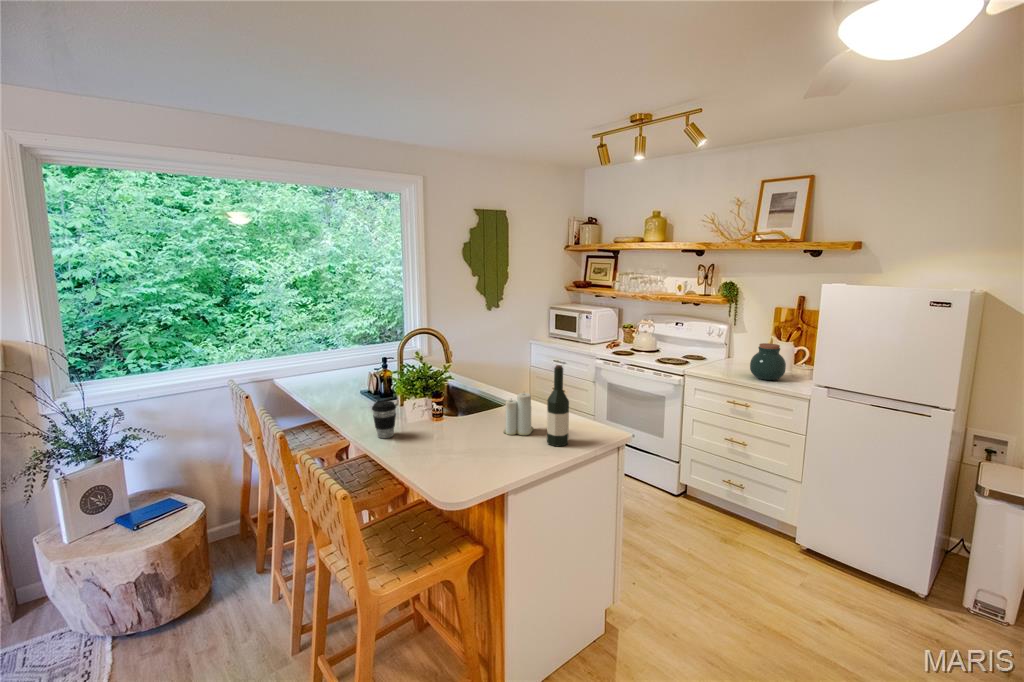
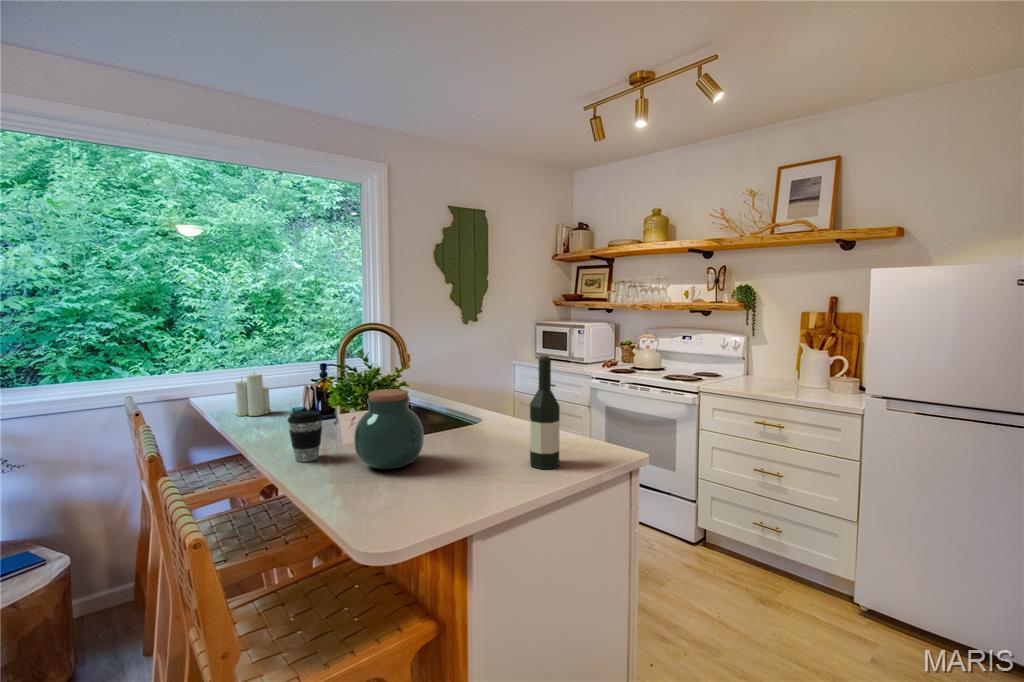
jar: present [750,343,786,380] -> present [354,389,424,469]
candle: present [503,393,534,435] -> present [235,374,272,416]

